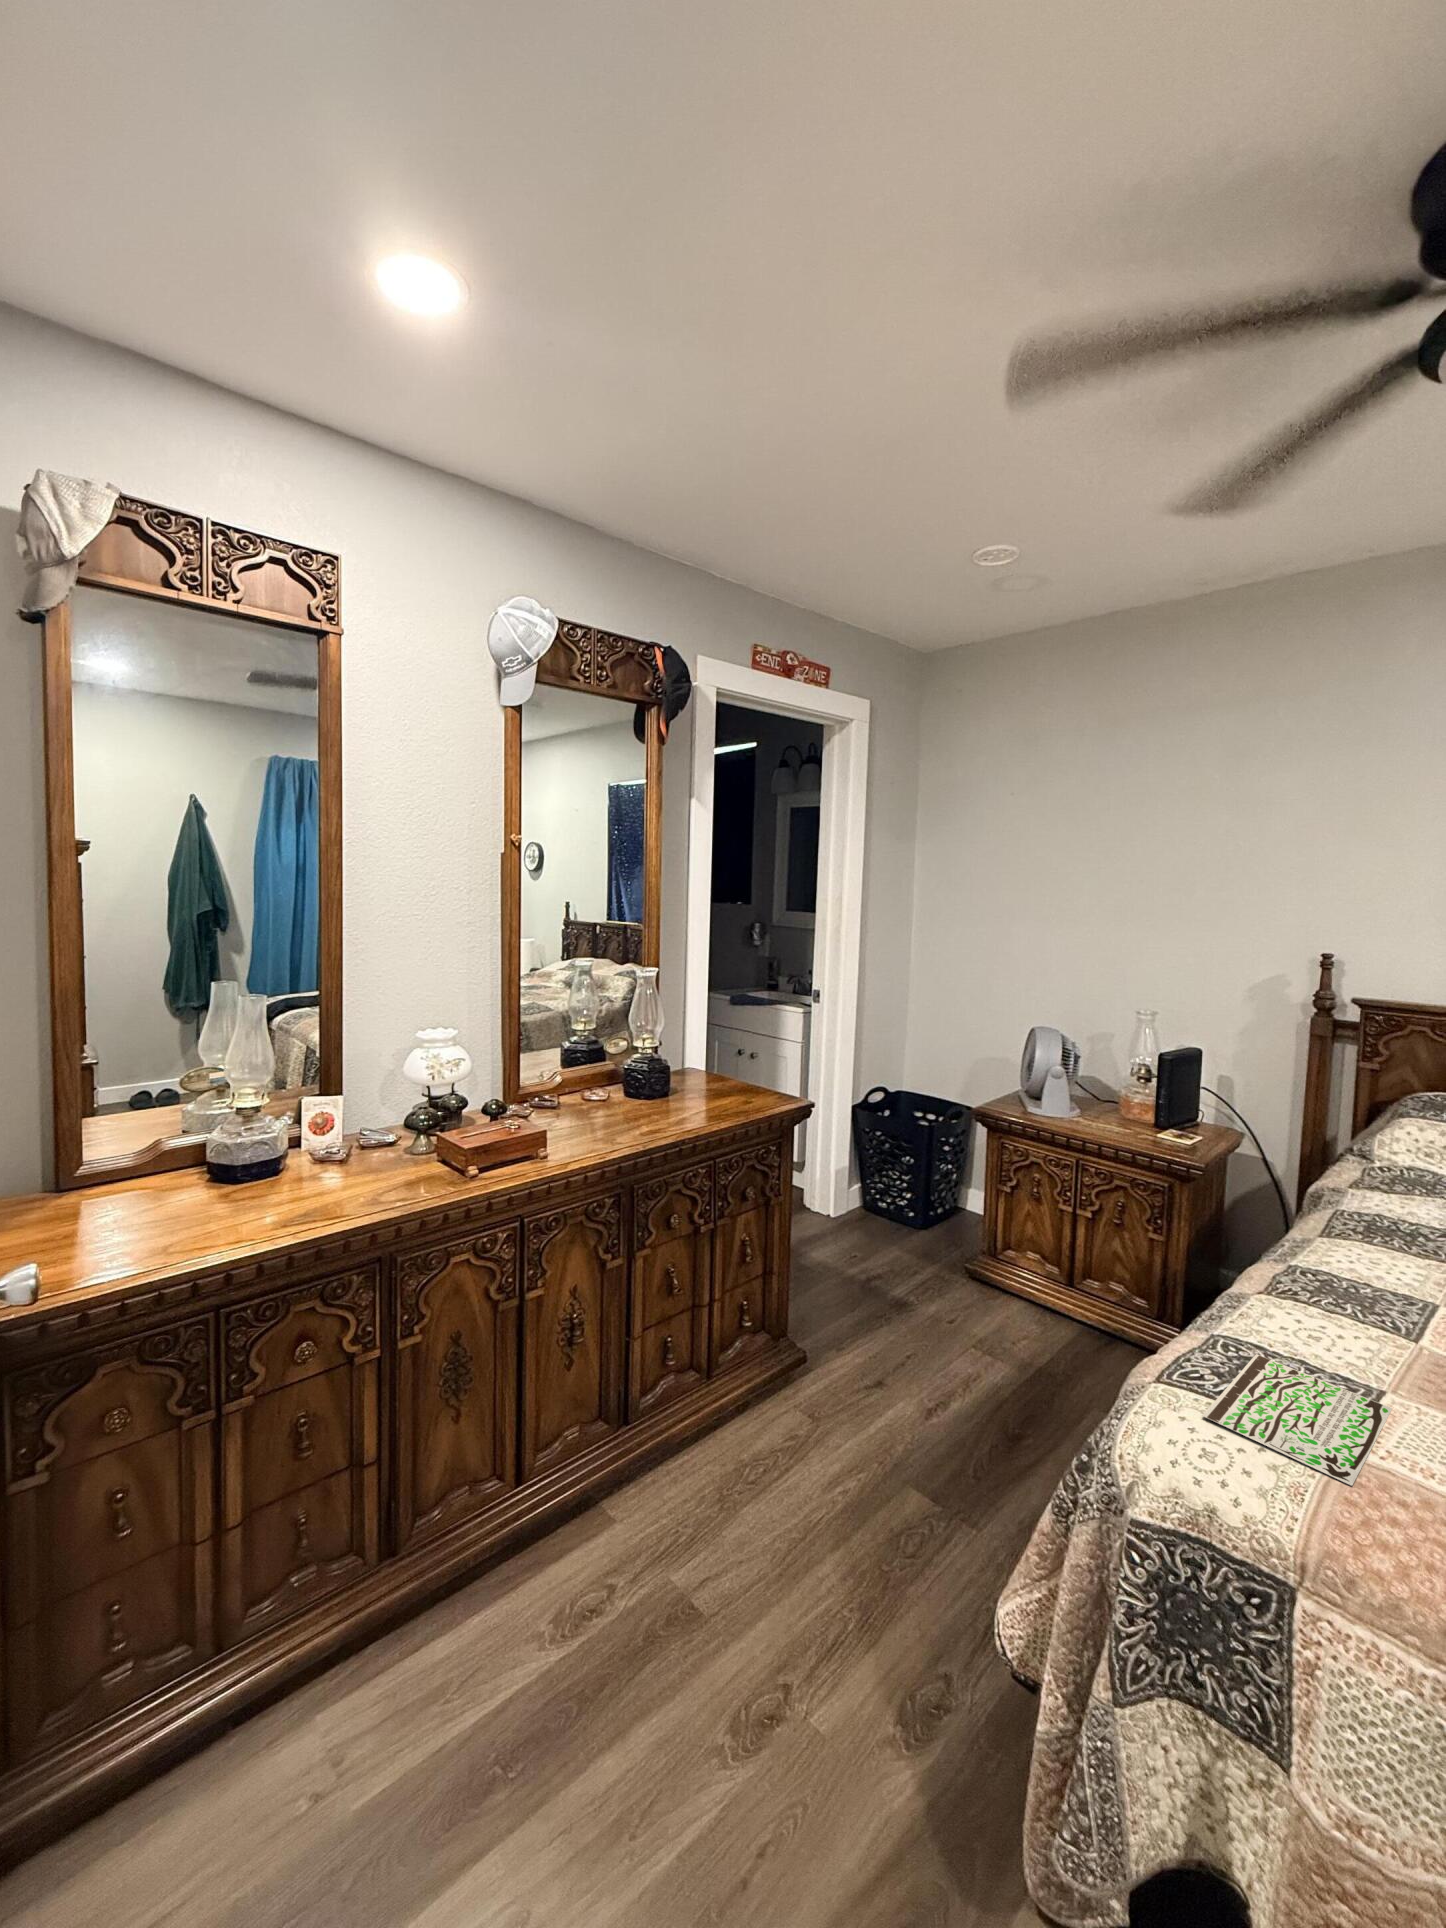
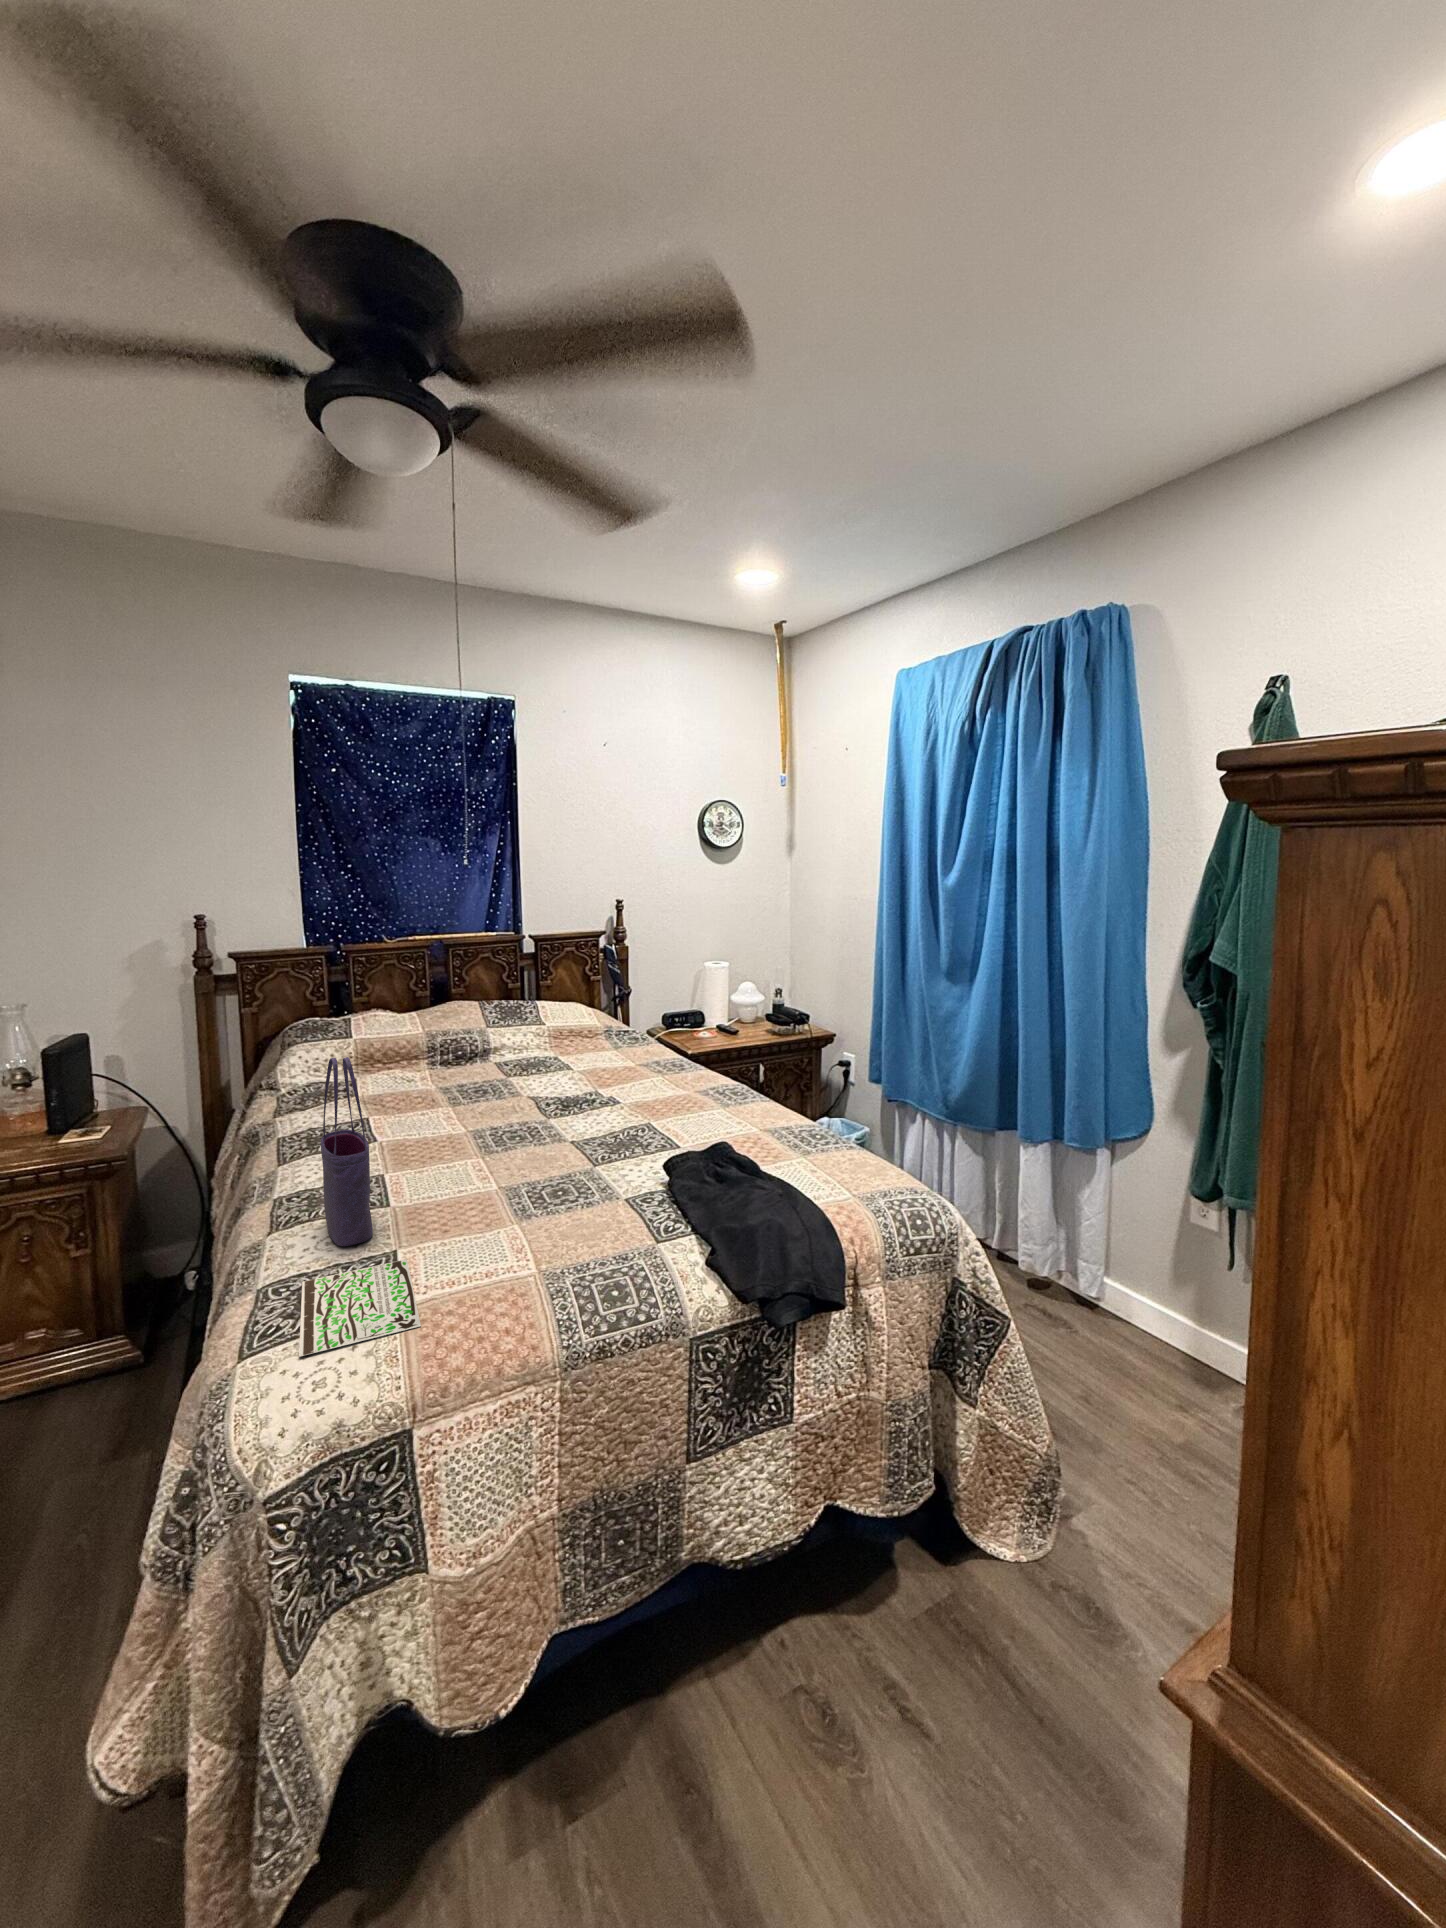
tote bag: none [1317,1130,1381,1359] -> present [321,1057,373,1246]

